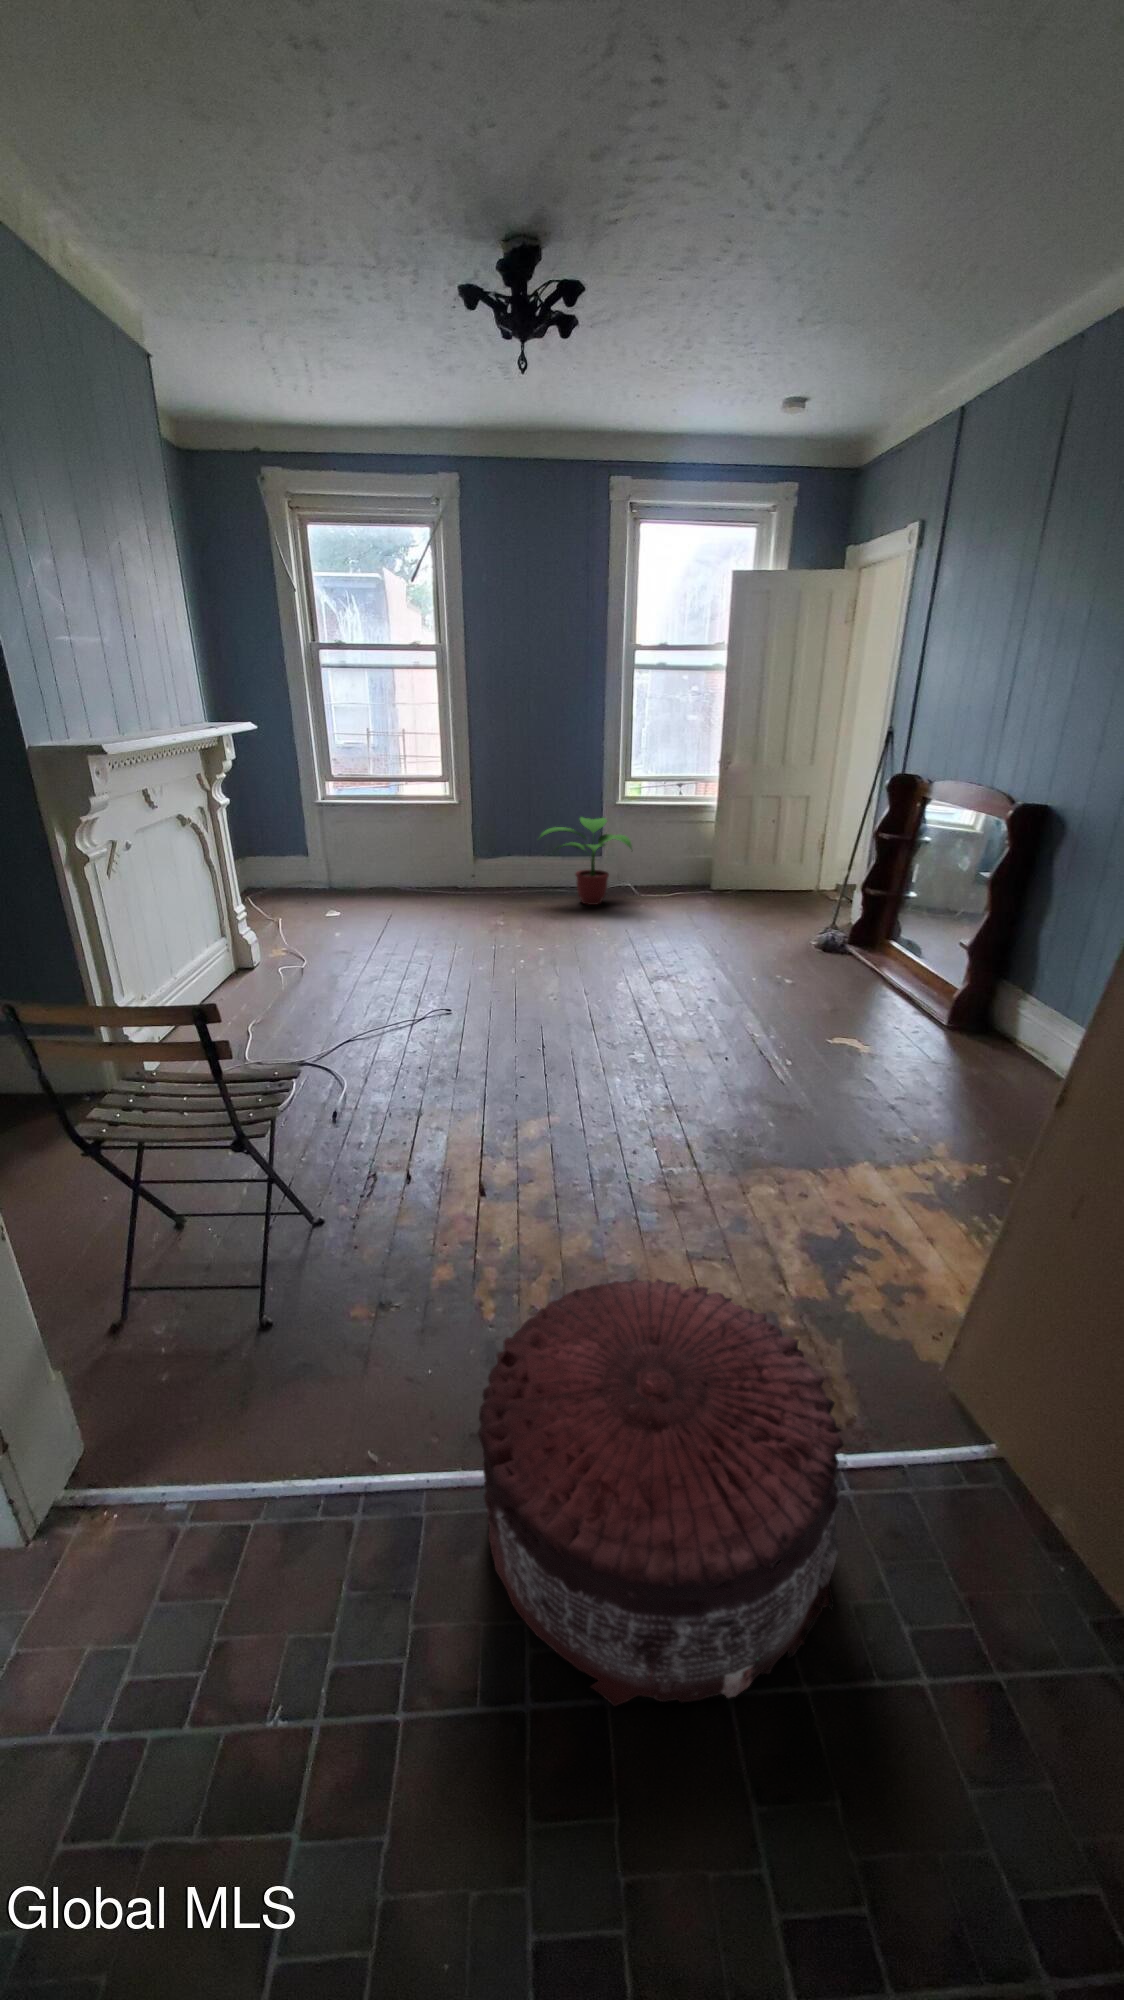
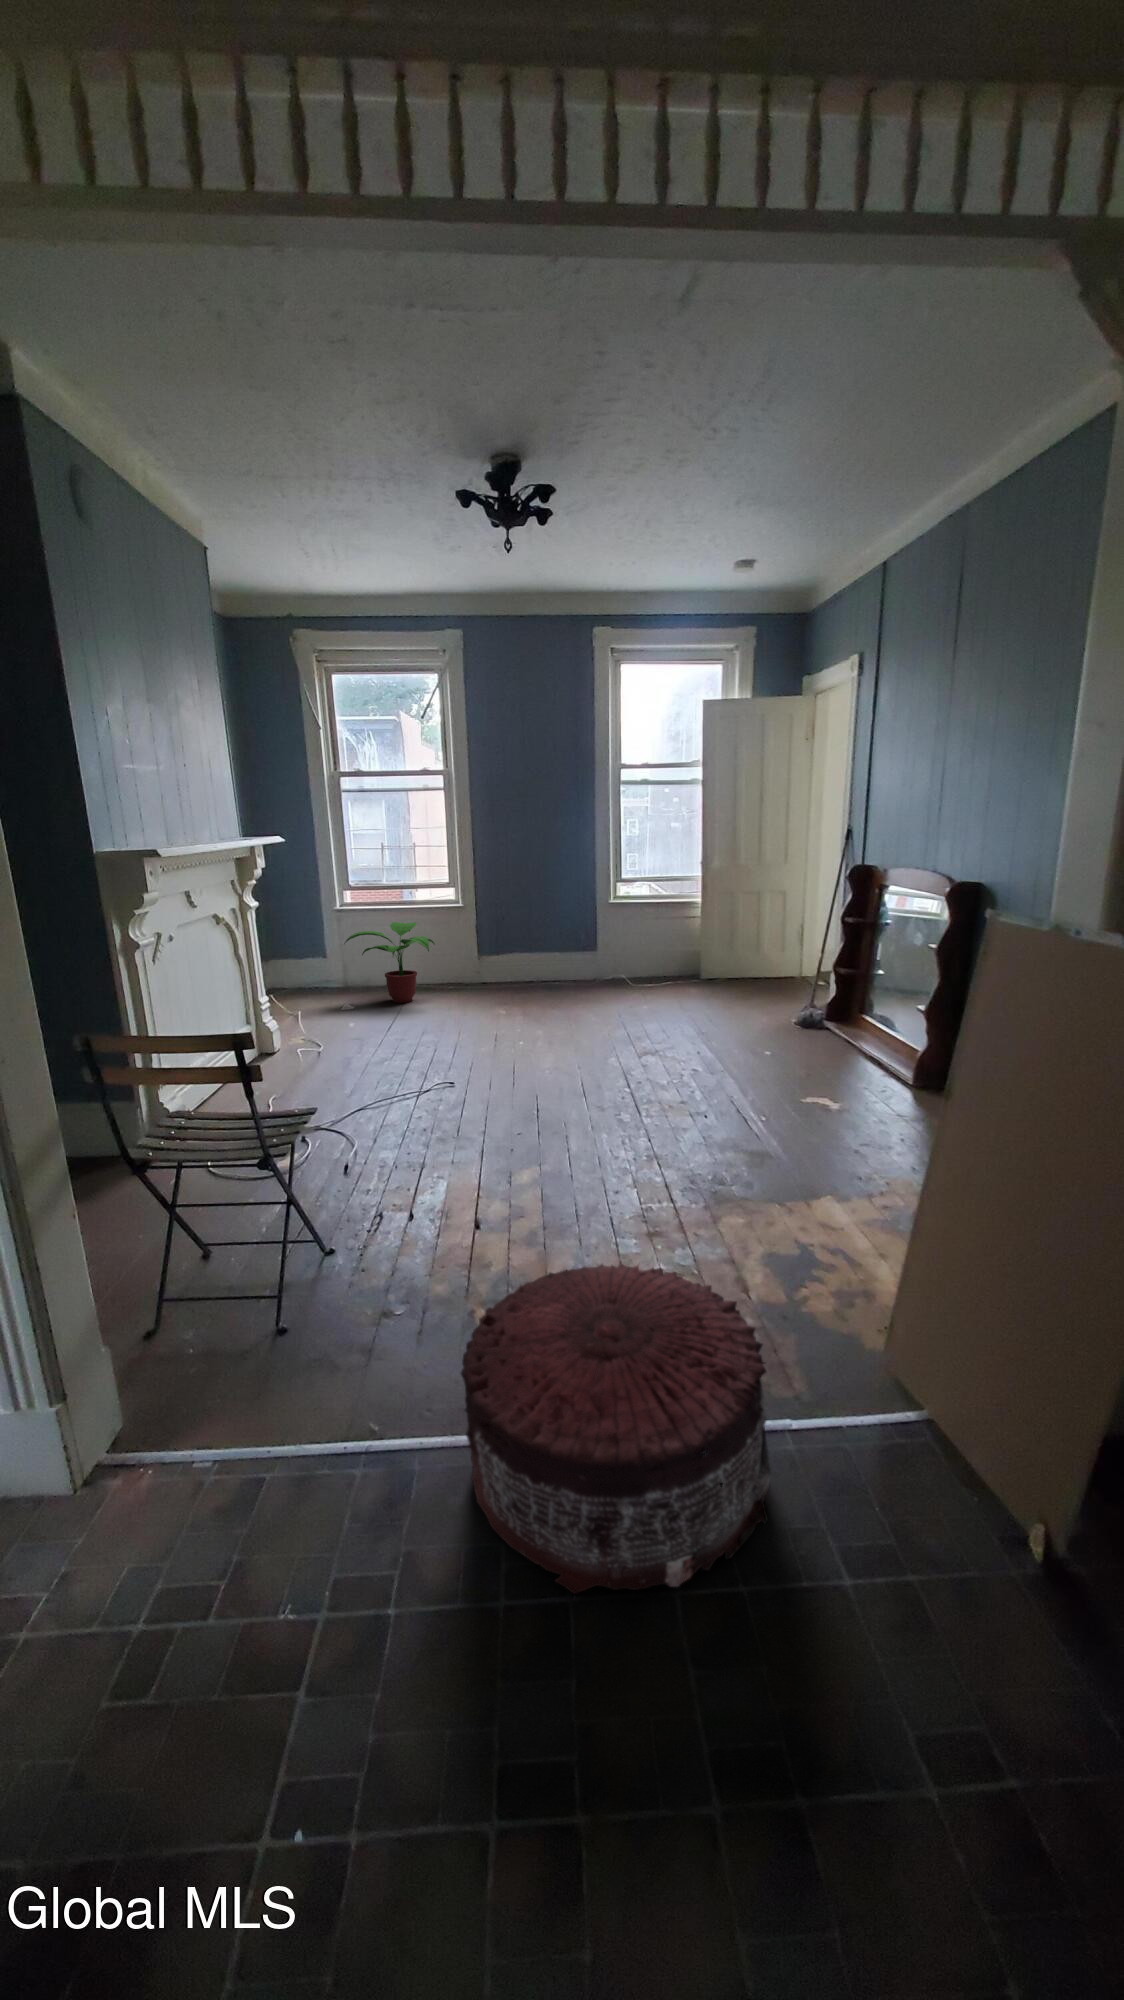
potted plant: present [540,818,632,905] -> present [344,922,435,1003]

